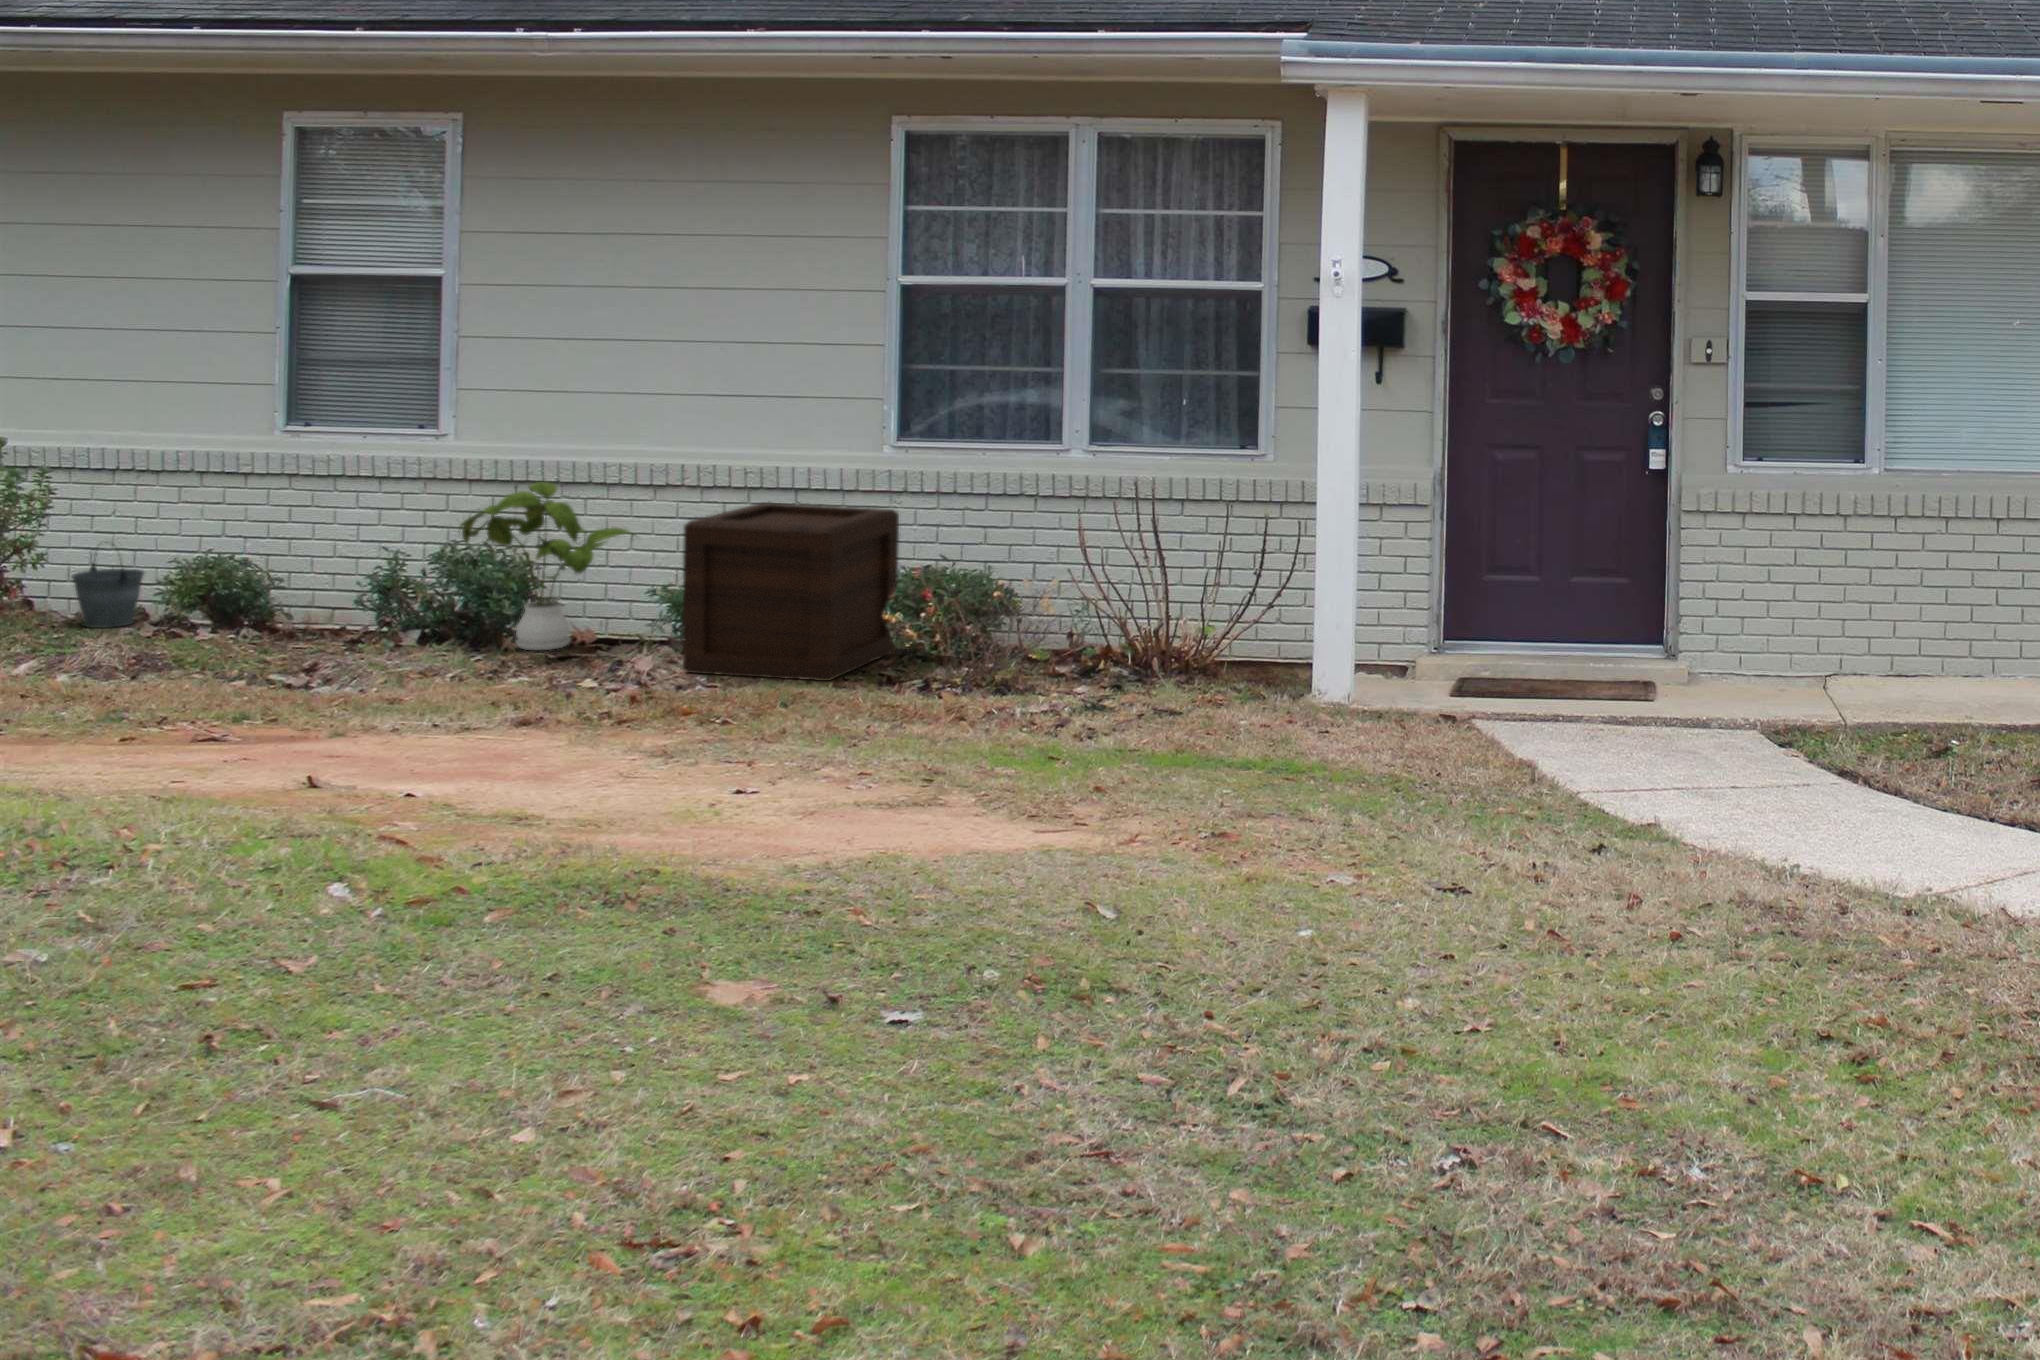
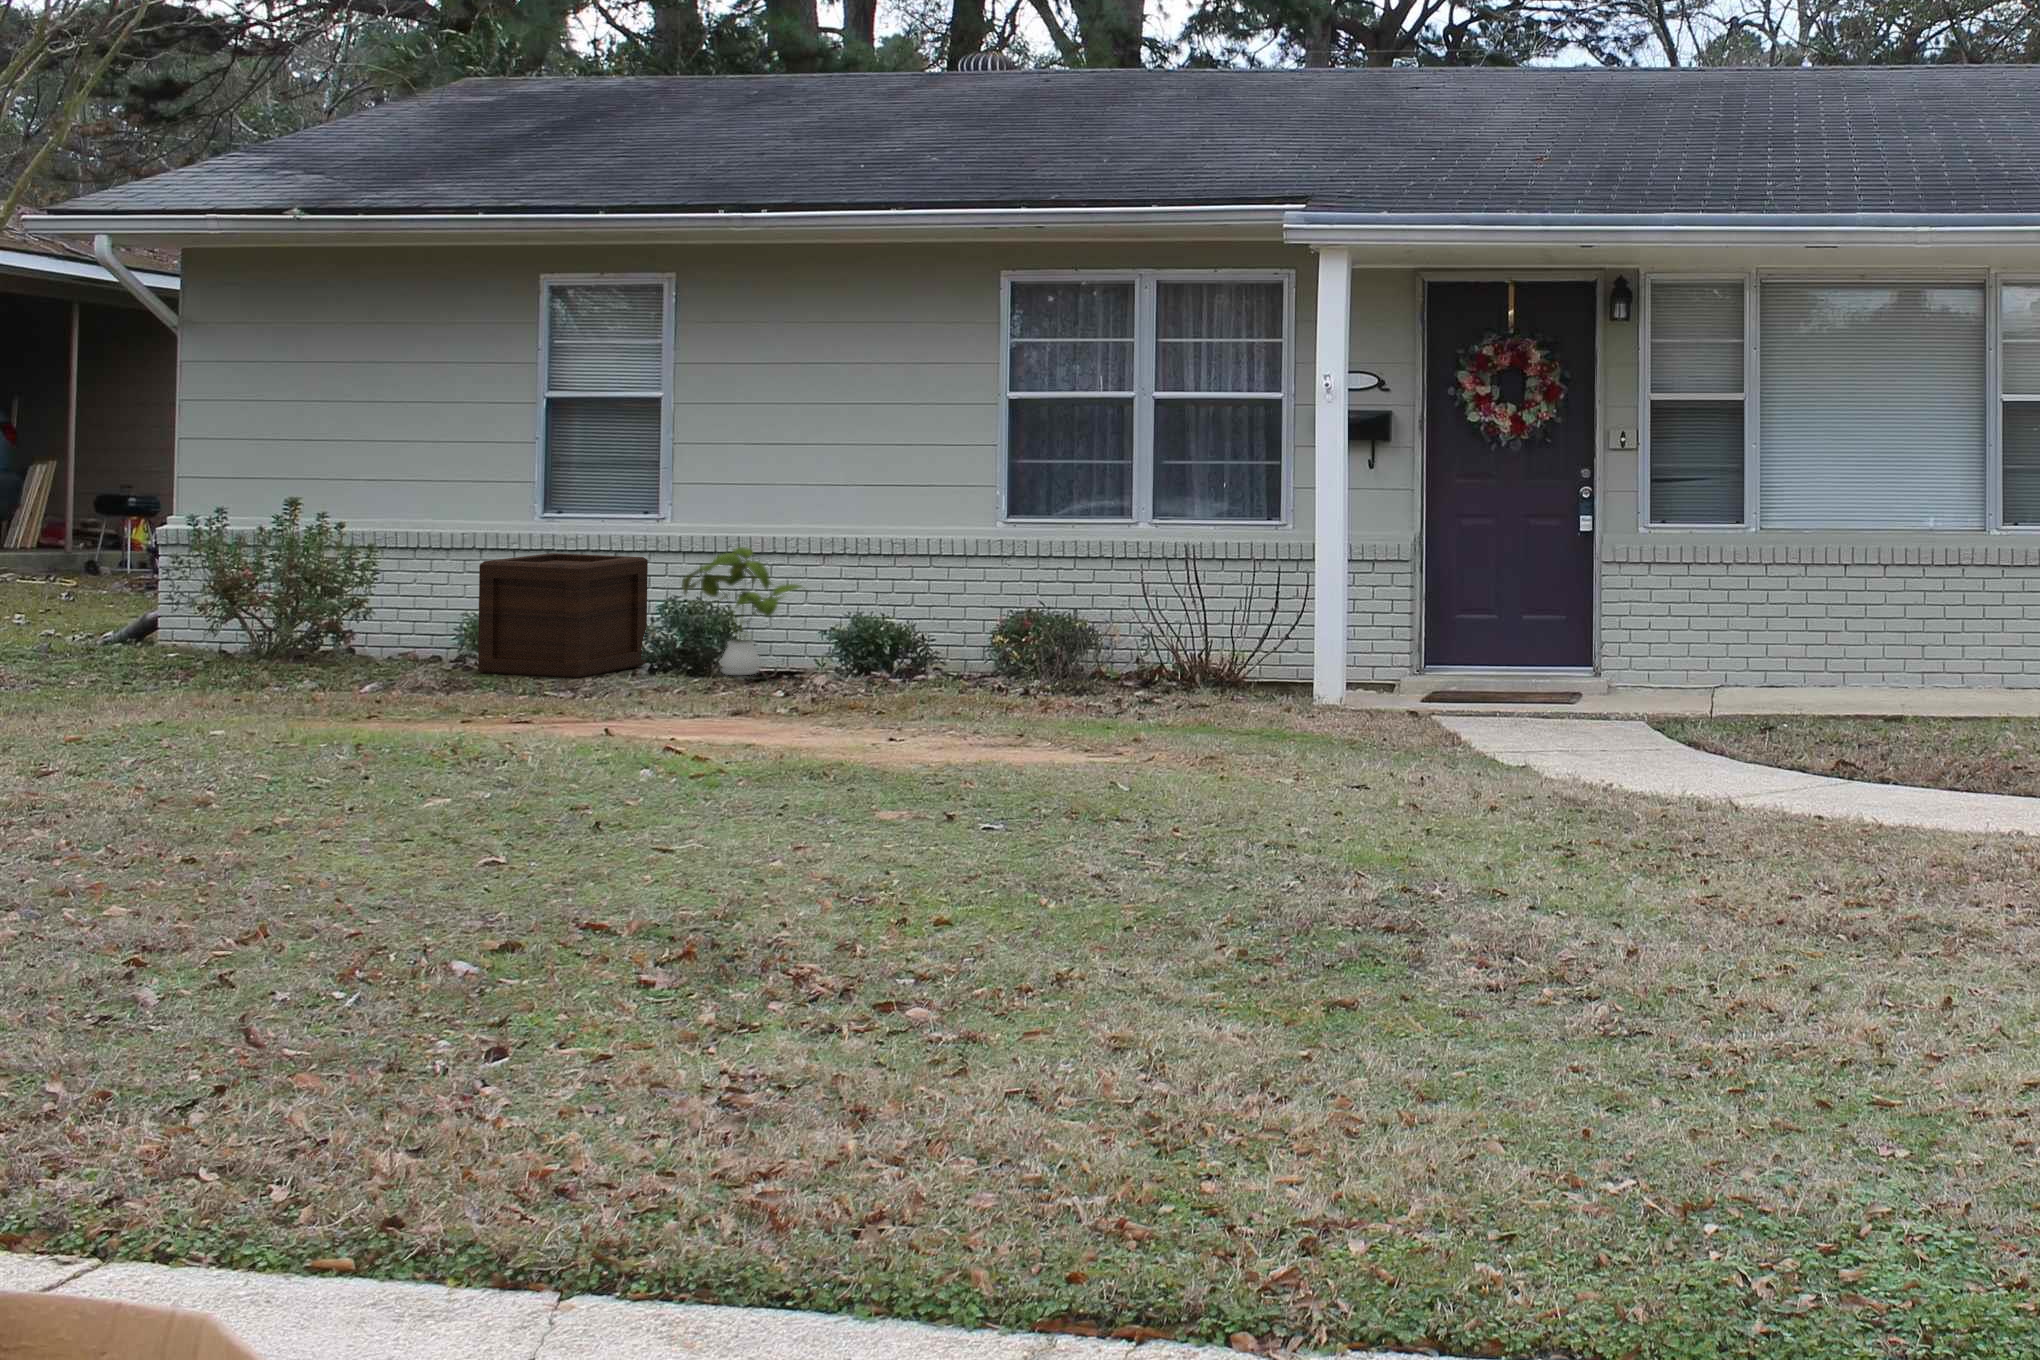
wooden crate: present [683,503,899,681] -> present [478,553,648,678]
bucket: present [72,542,144,628] -> none [398,597,449,662]

